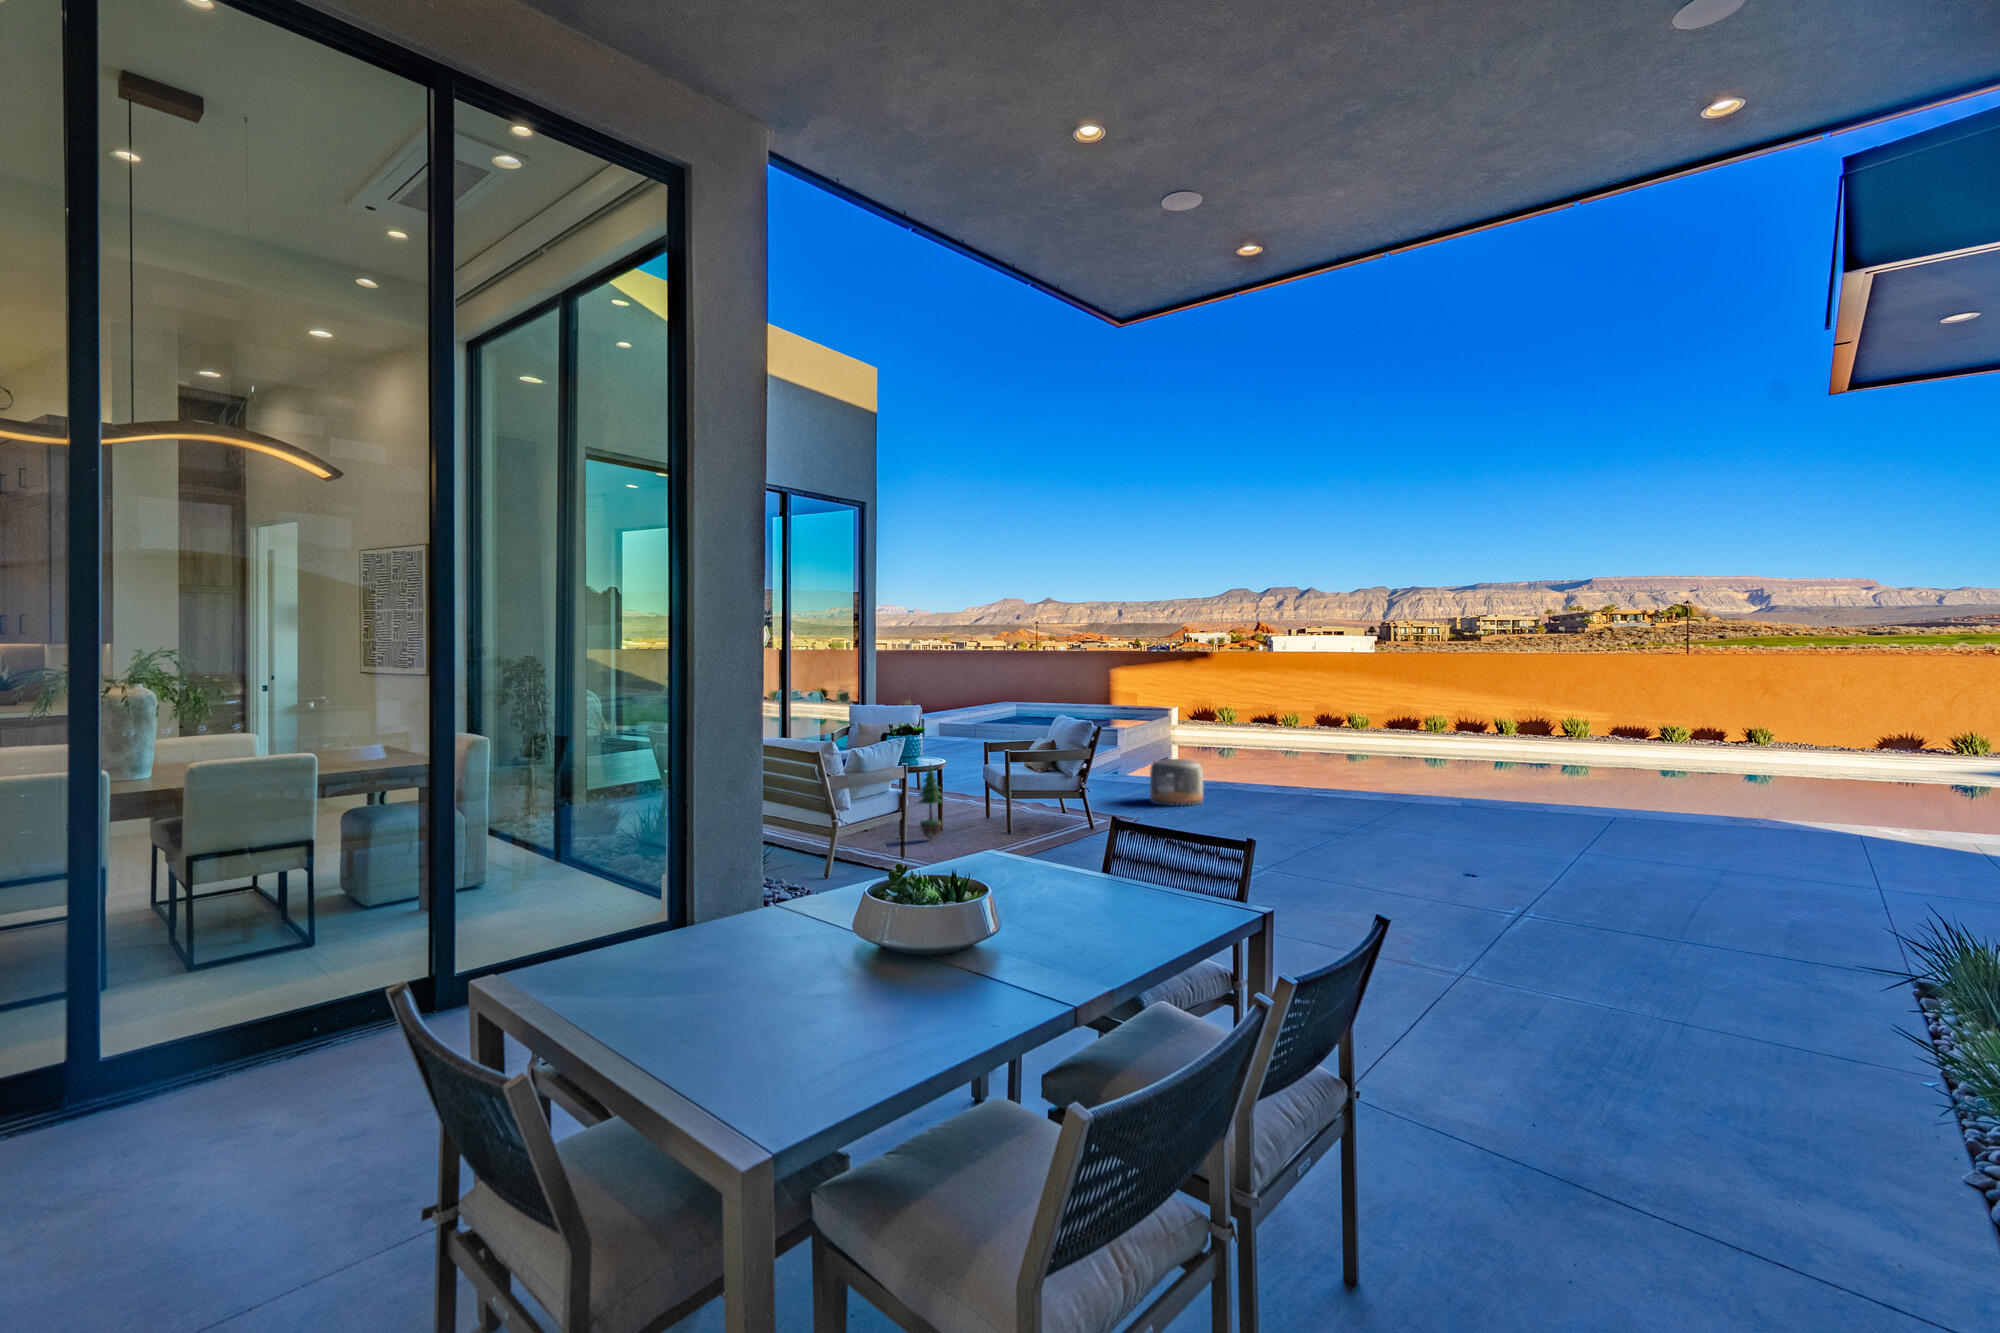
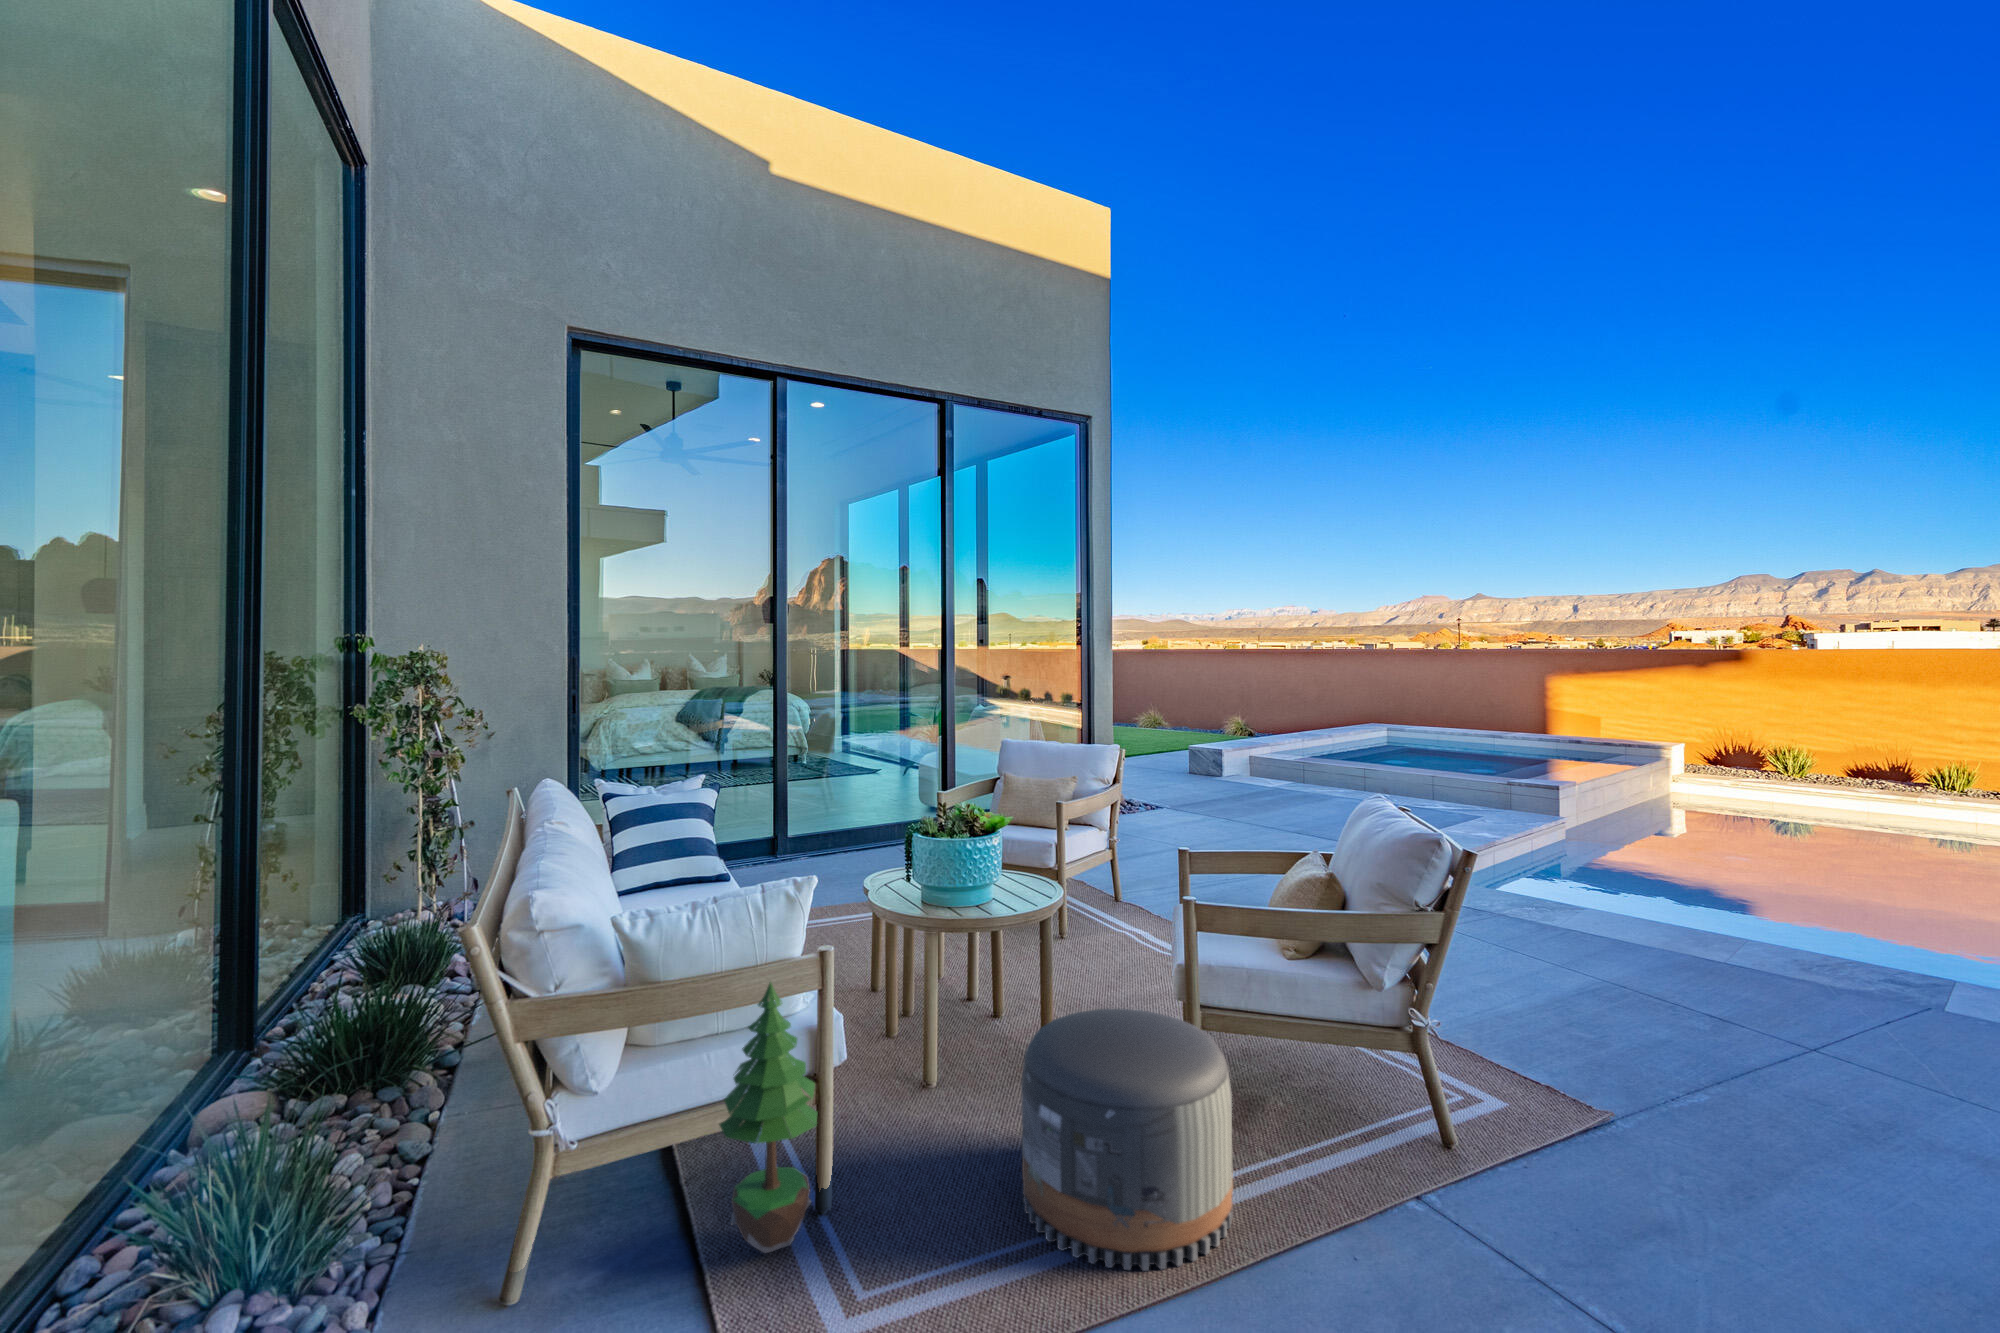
pouf: present [1150,759,1203,806] -> present [1021,1009,1233,1271]

